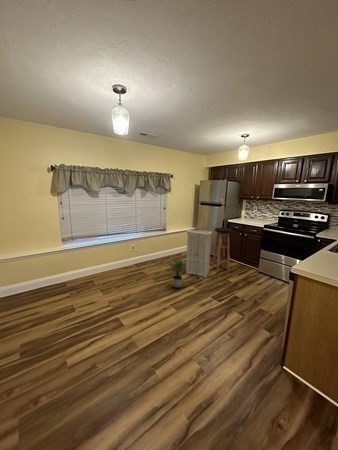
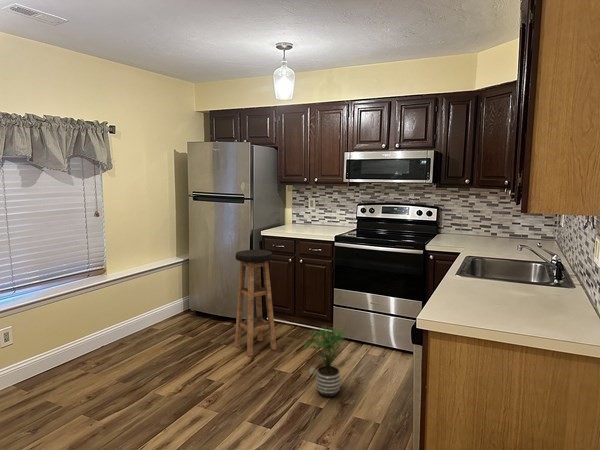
storage cabinet: present [186,229,212,278] -> none [167,260,232,376]
potted plant: present [169,259,186,288] -> present [304,327,348,397]

